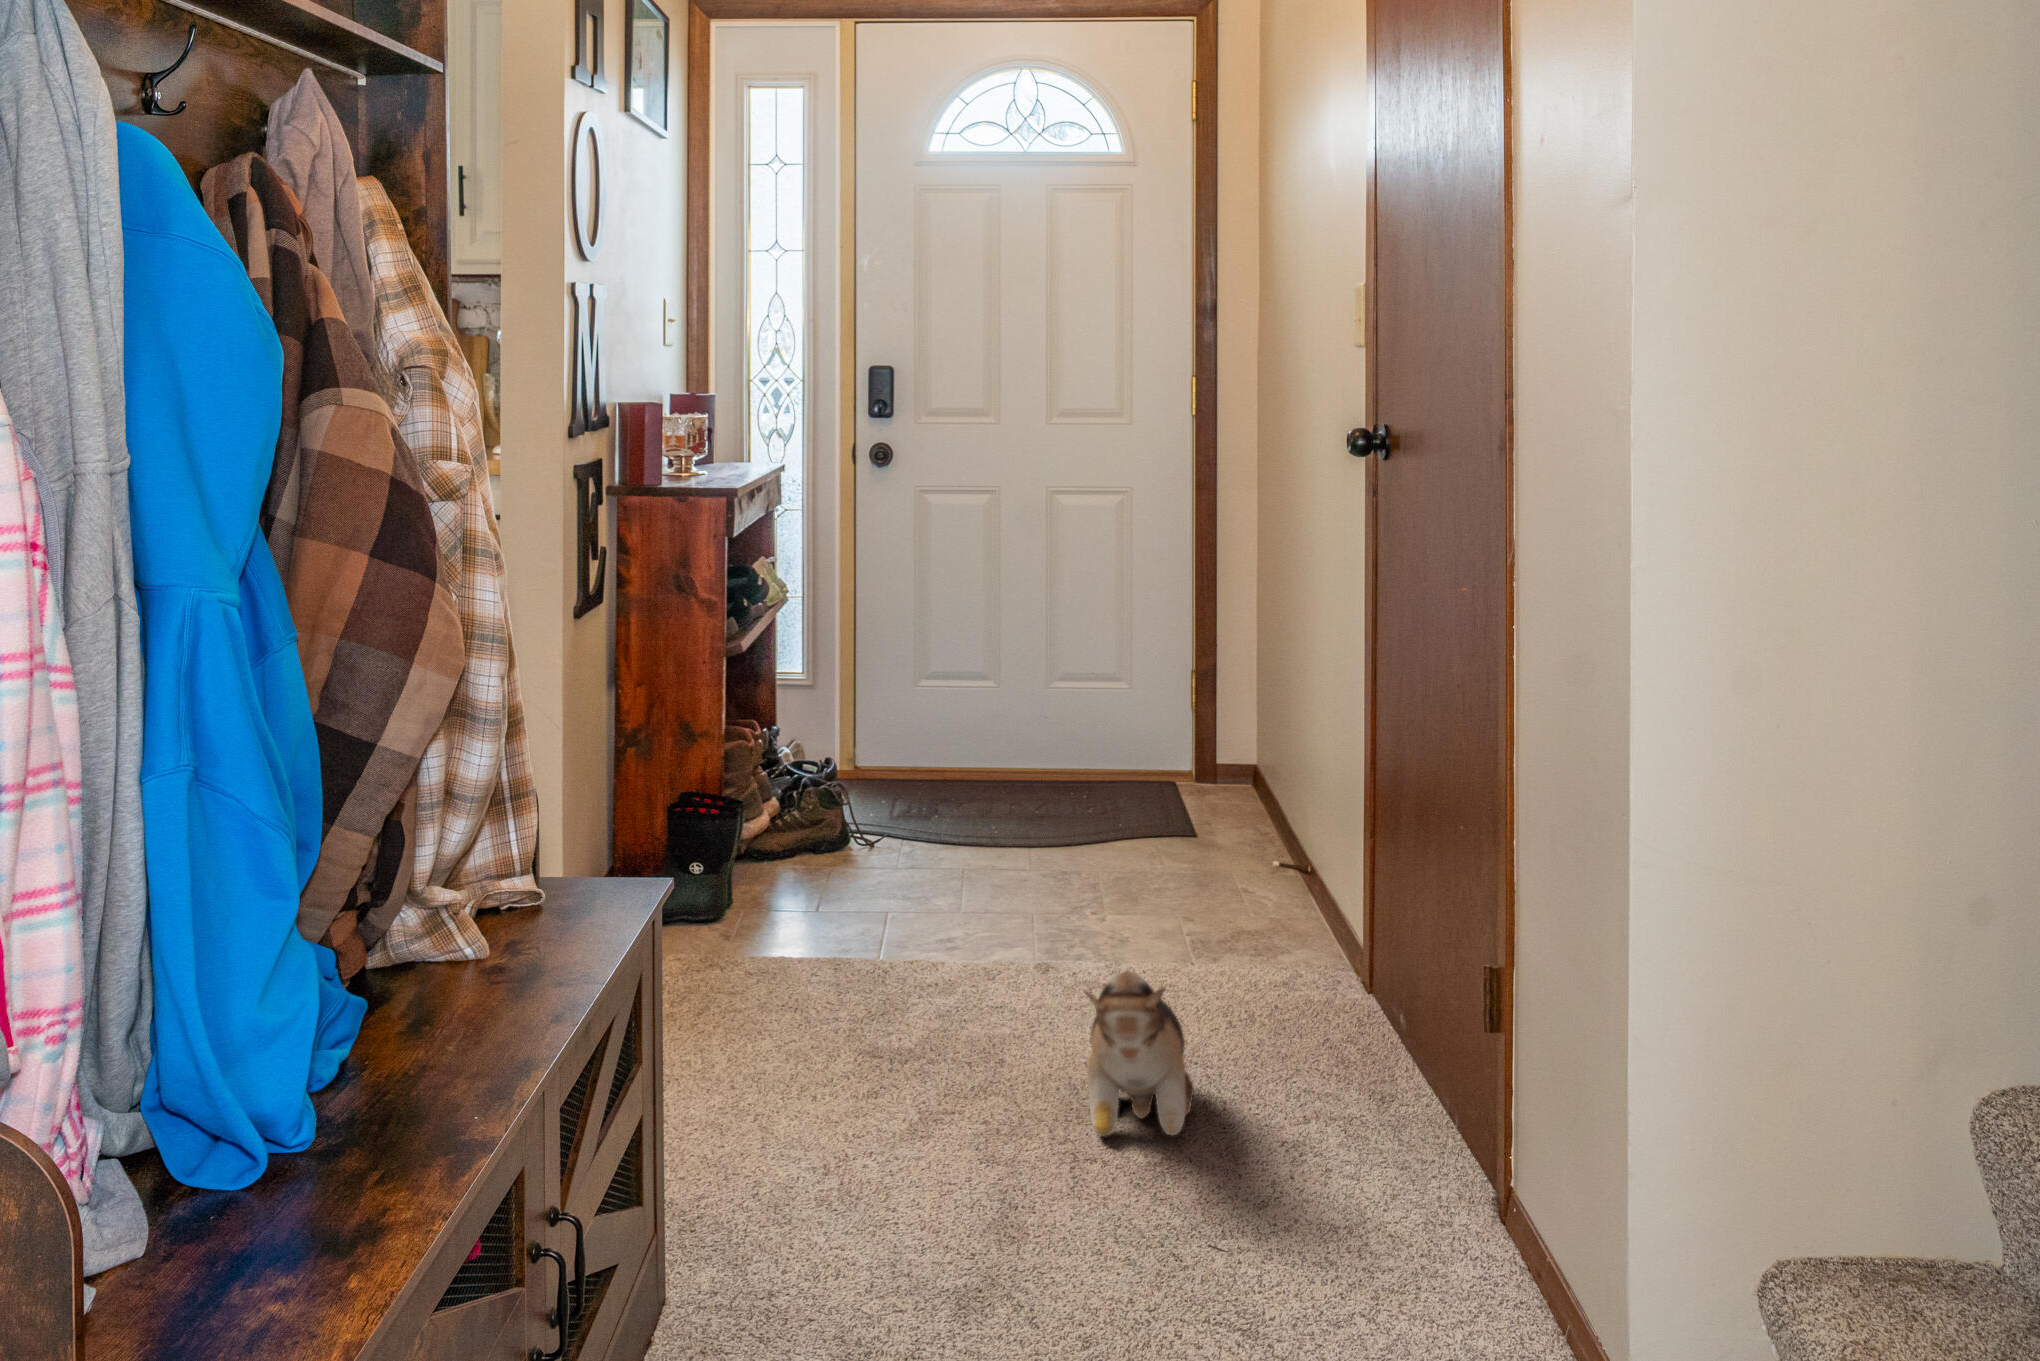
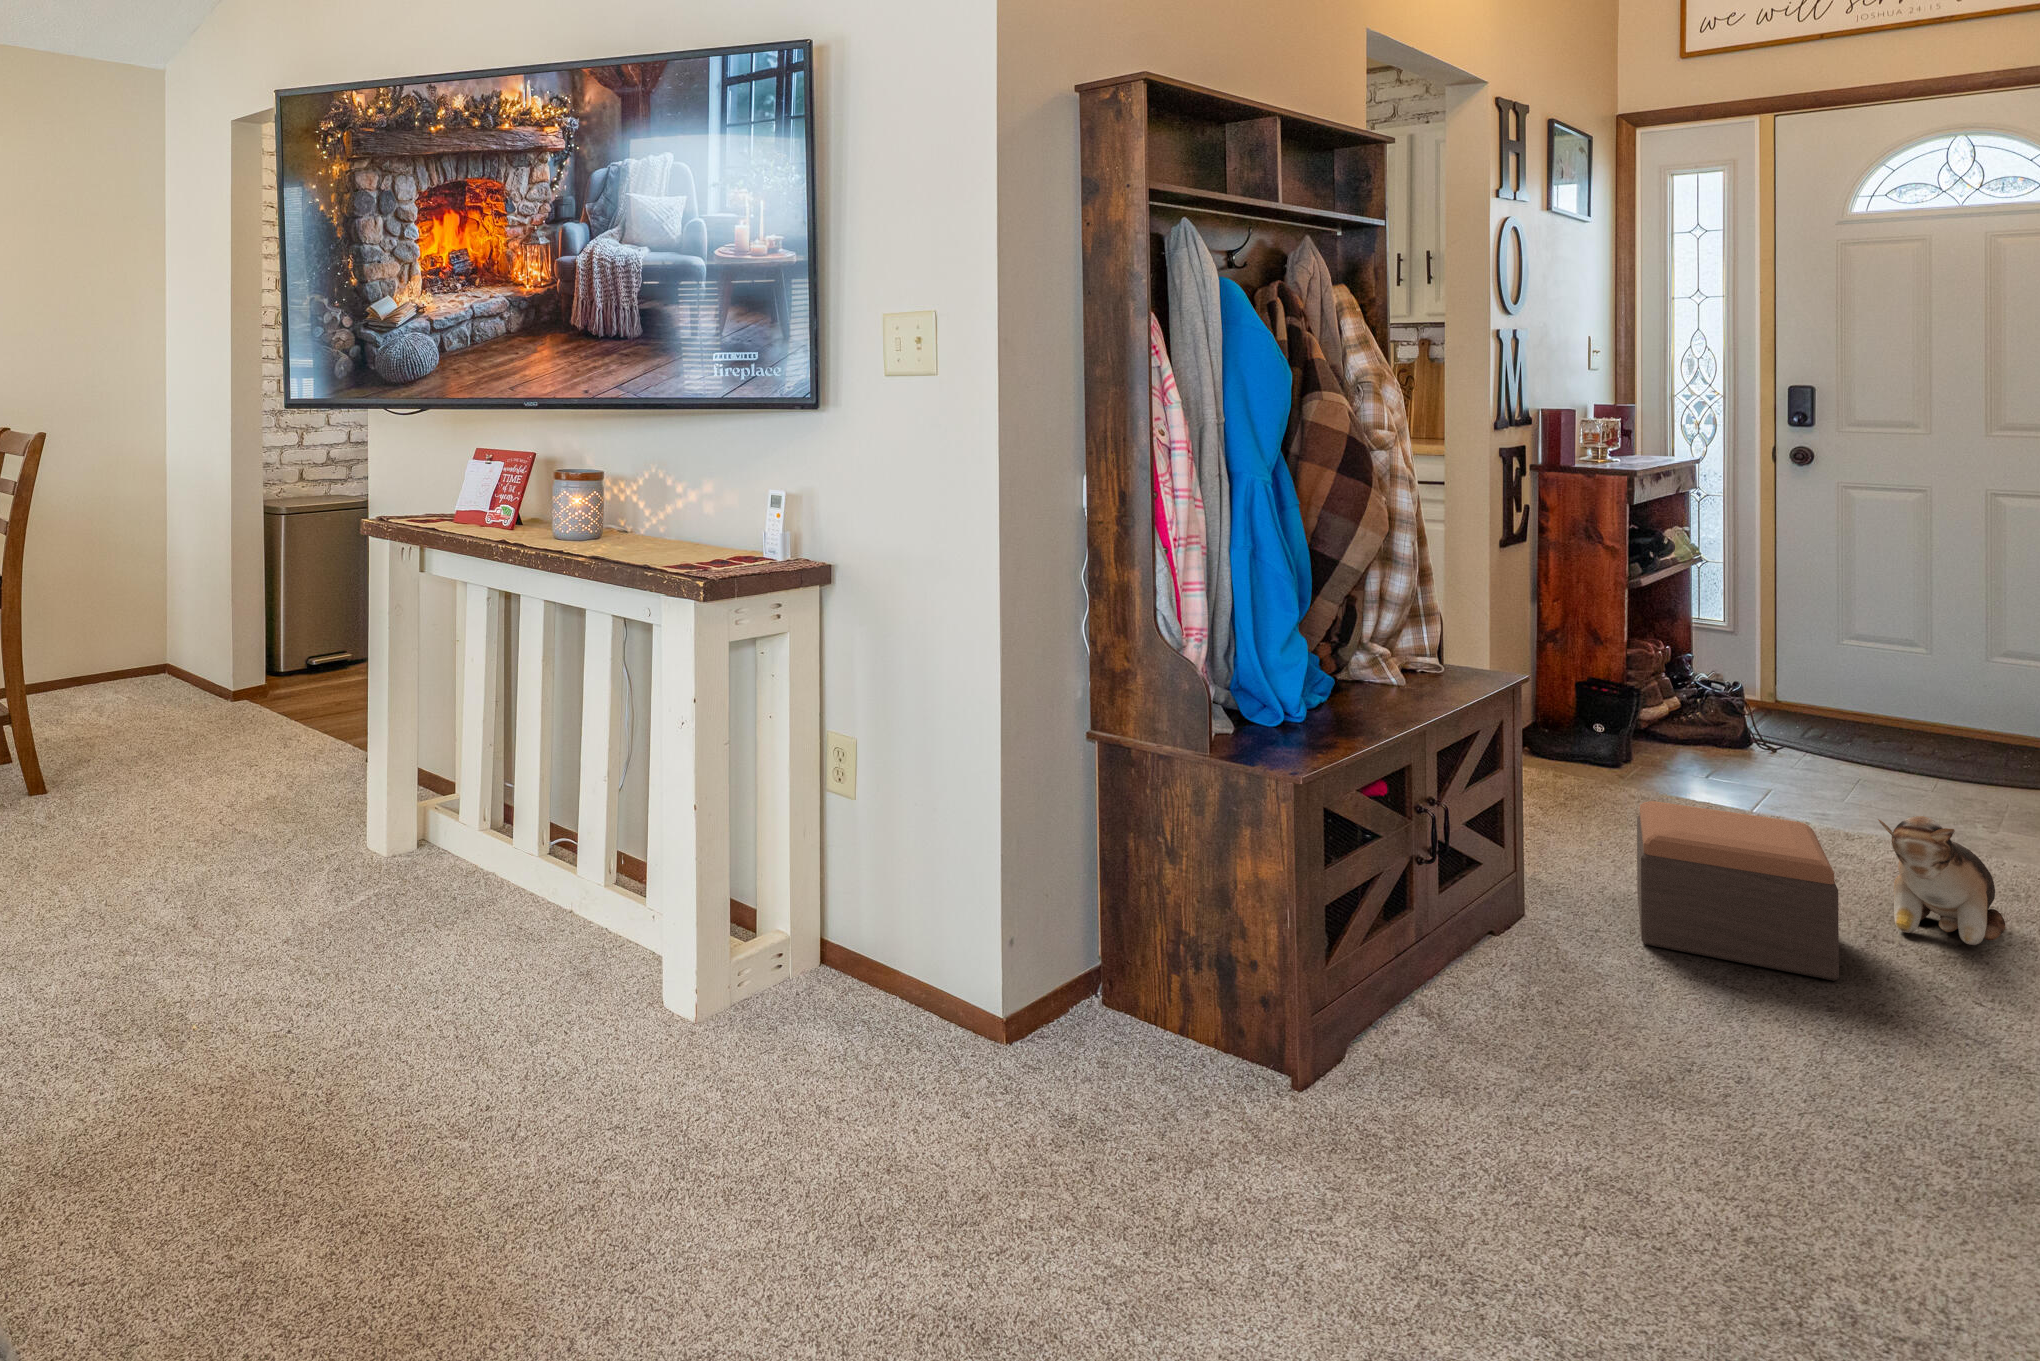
footstool: none [801,1017,1075,1293] -> present [1637,801,1839,981]

